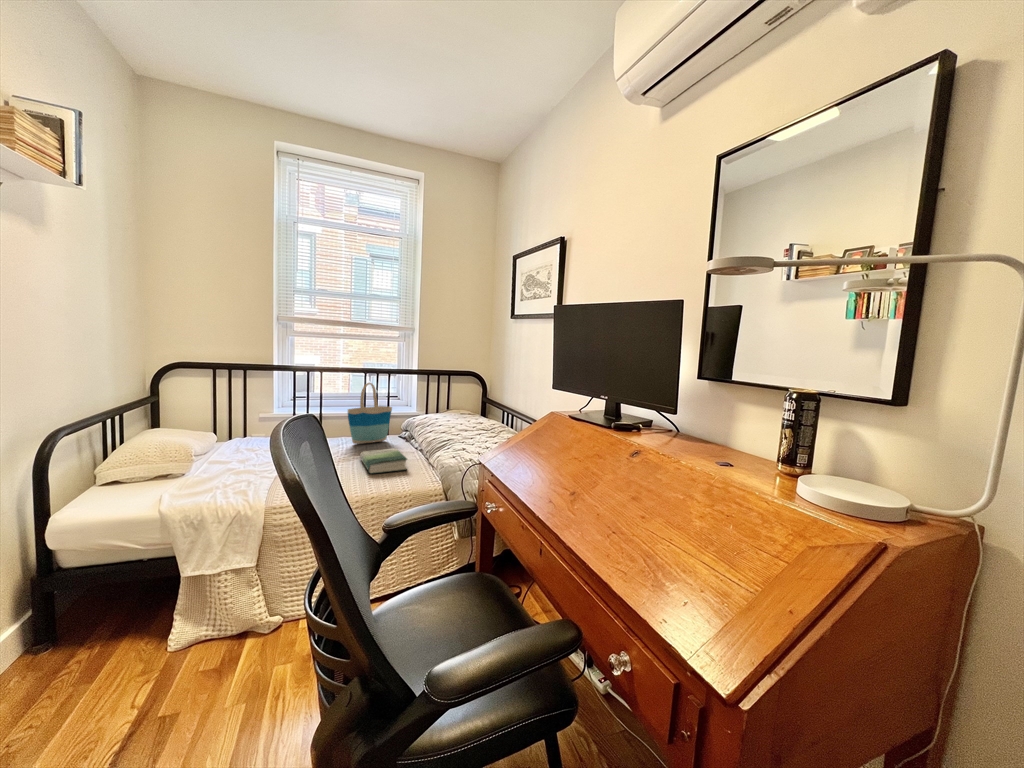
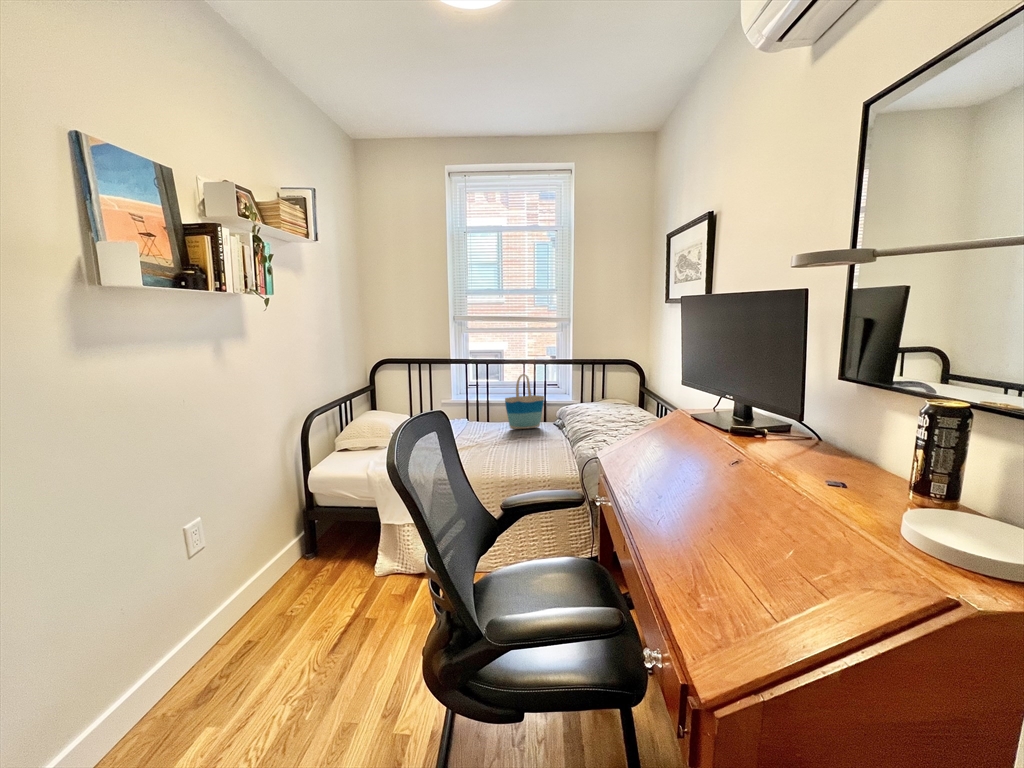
book: present [360,448,407,473] -> none [512,436,550,458]

